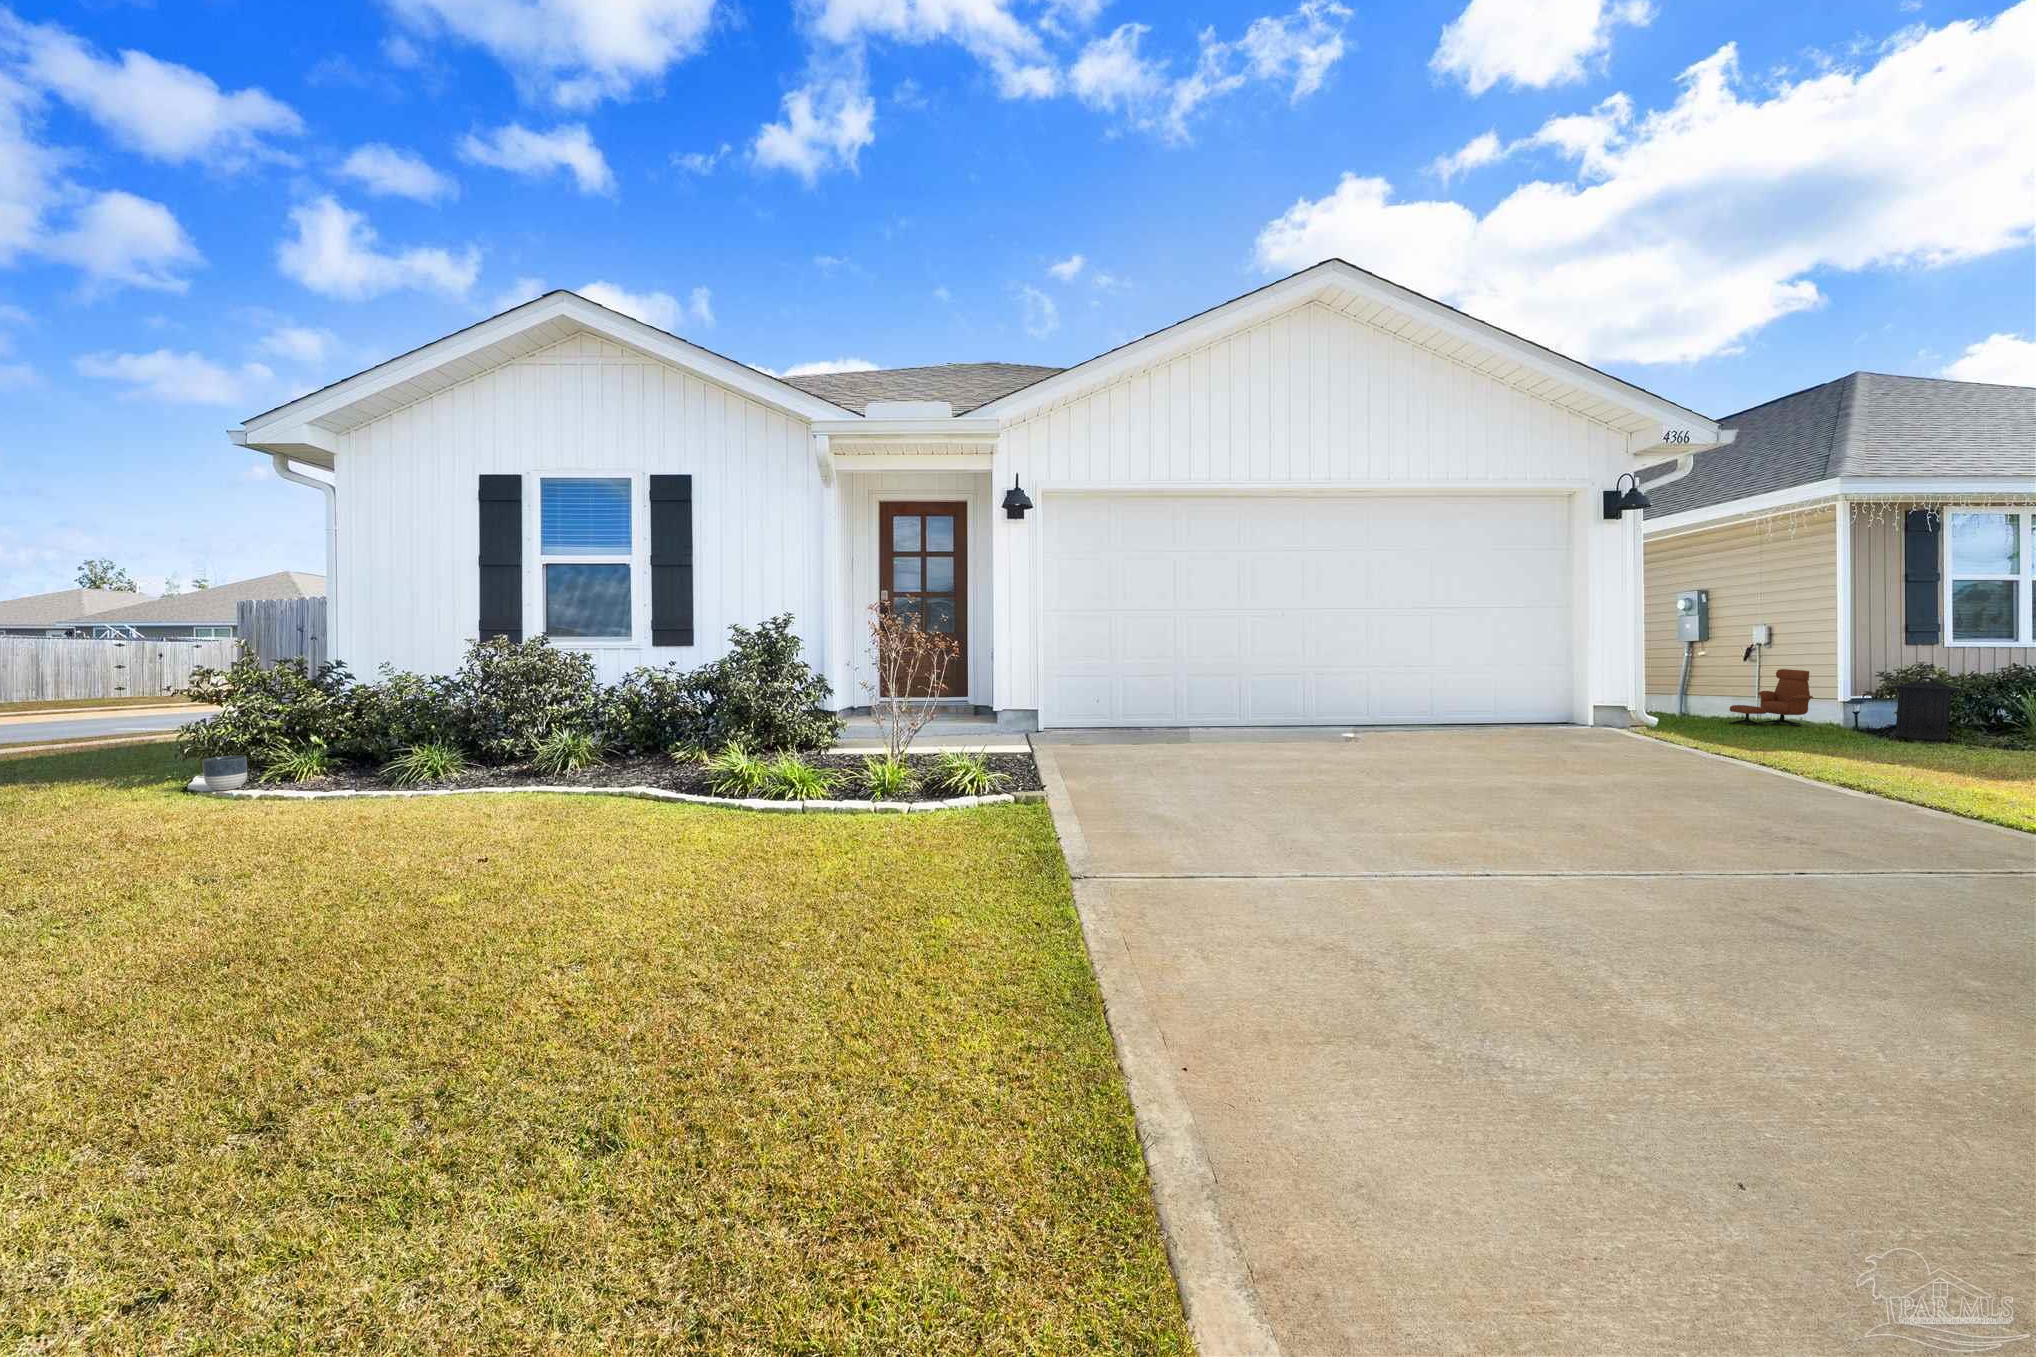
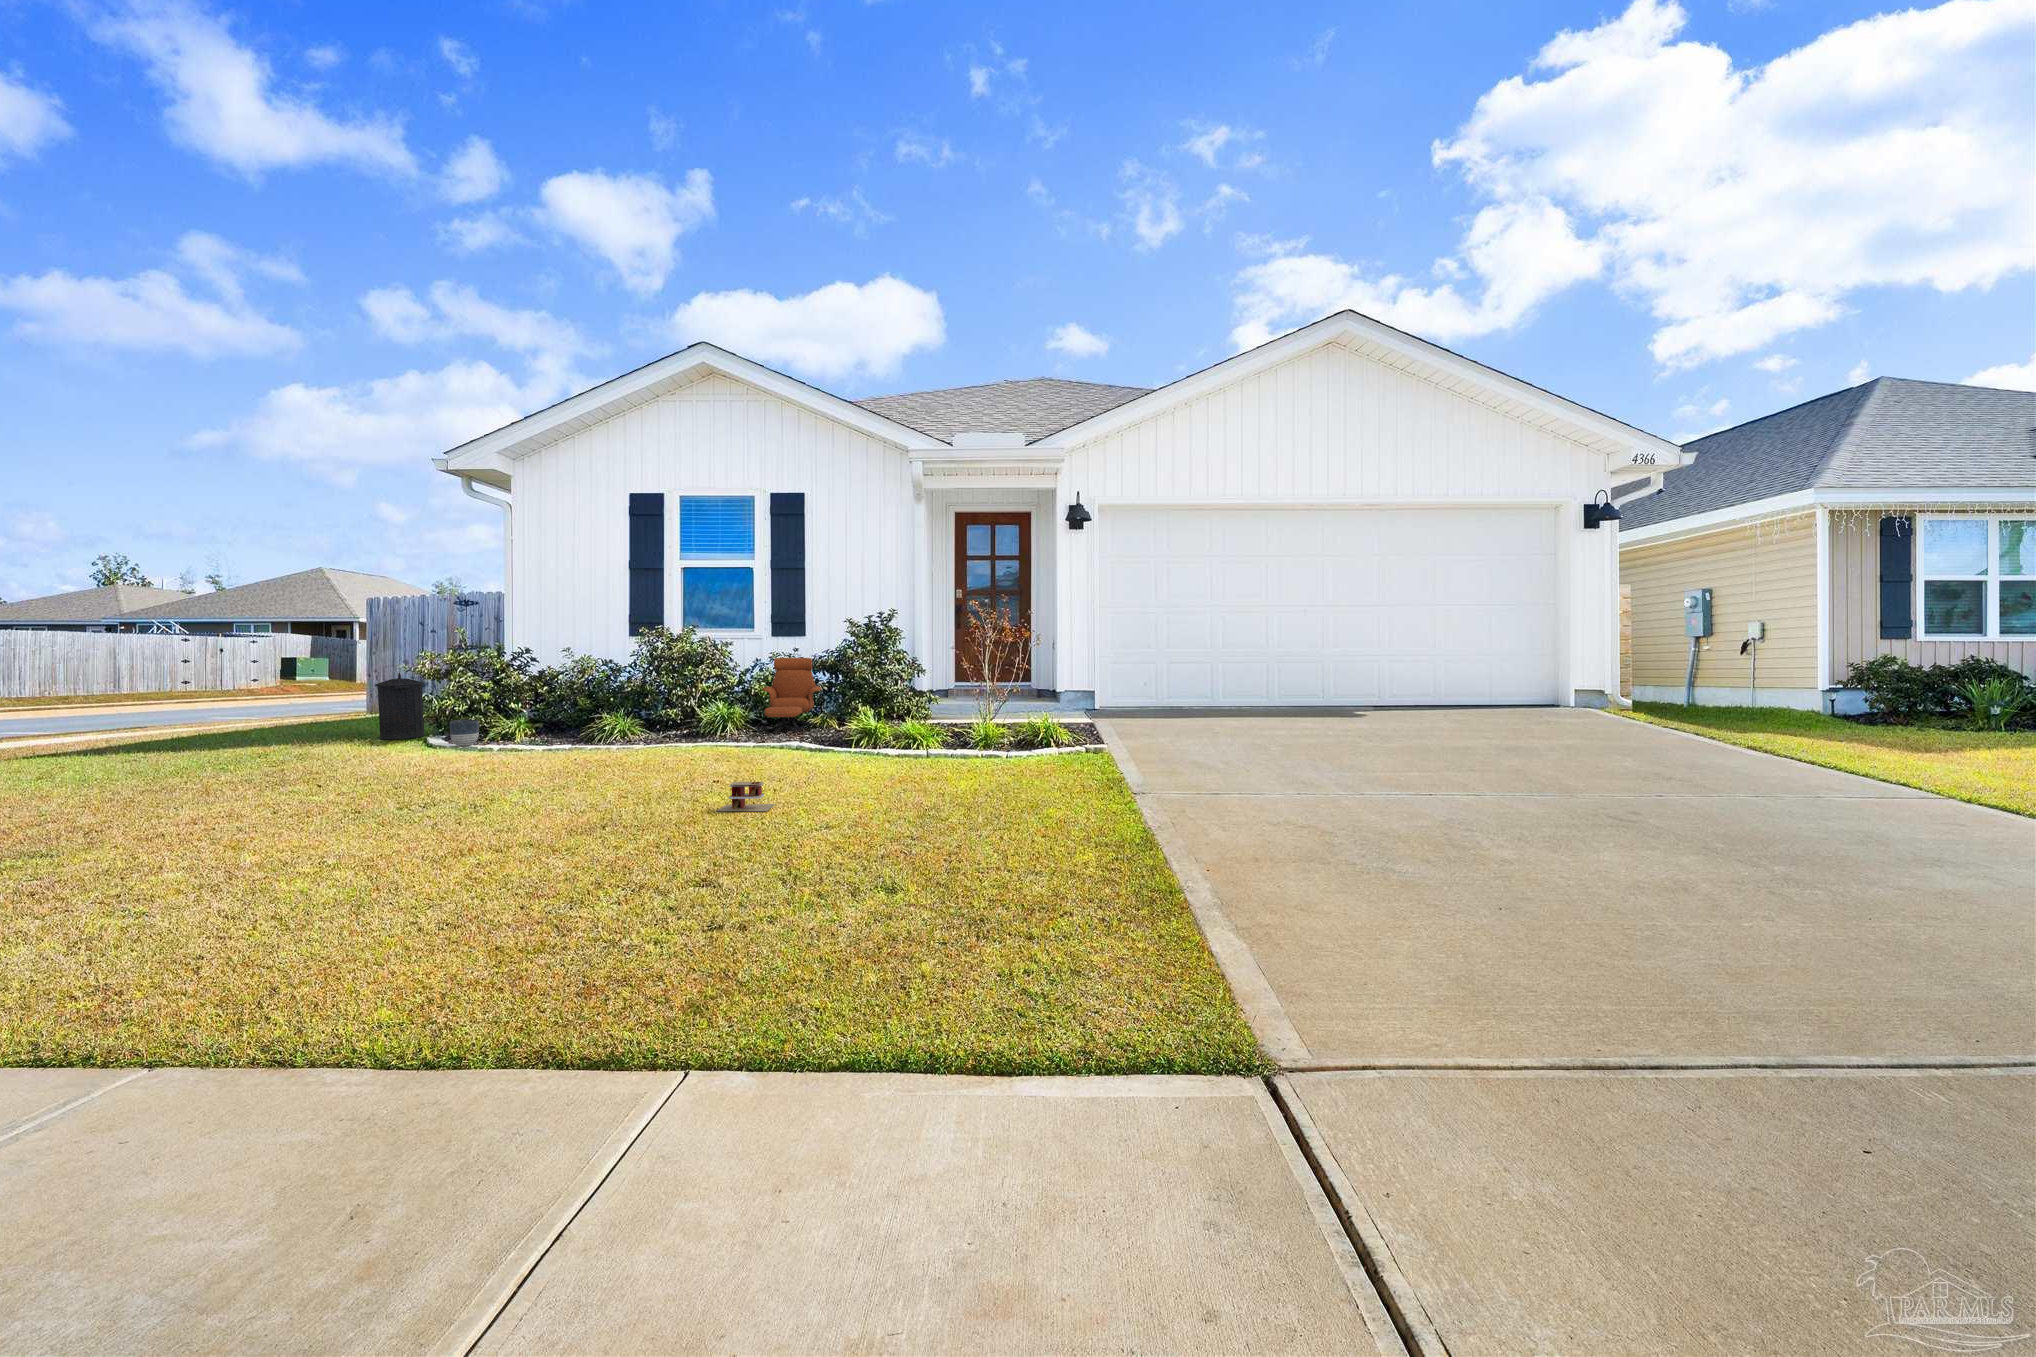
lounge chair: present [1729,669,1813,727] -> present [763,658,821,733]
trash can: present [1890,677,1962,740] -> present [375,673,425,740]
toy house: none [377,894,499,950] -> present [717,781,775,811]

